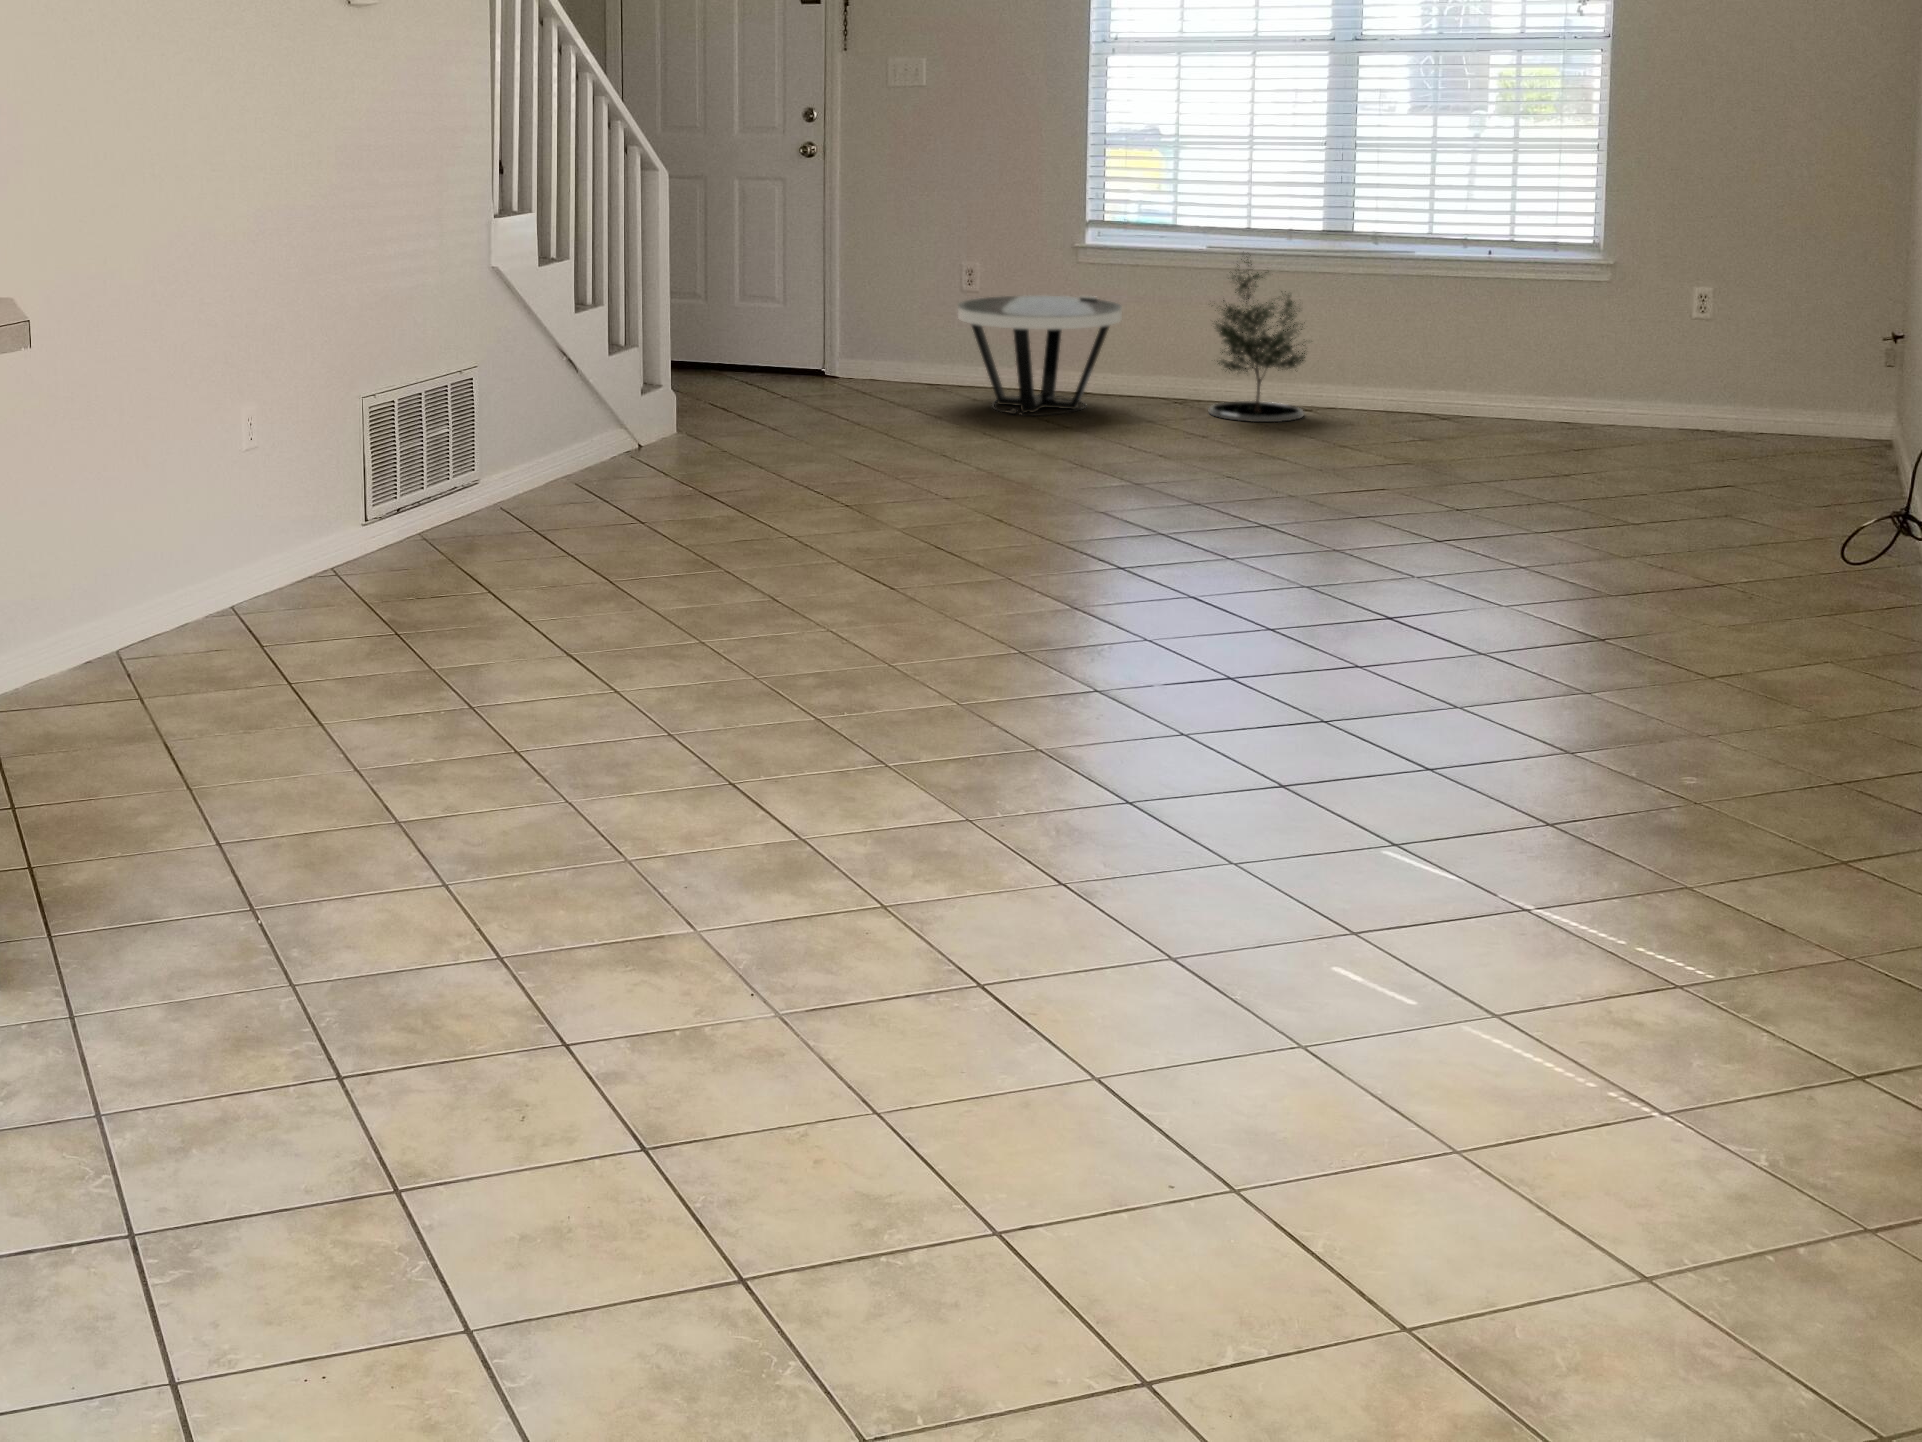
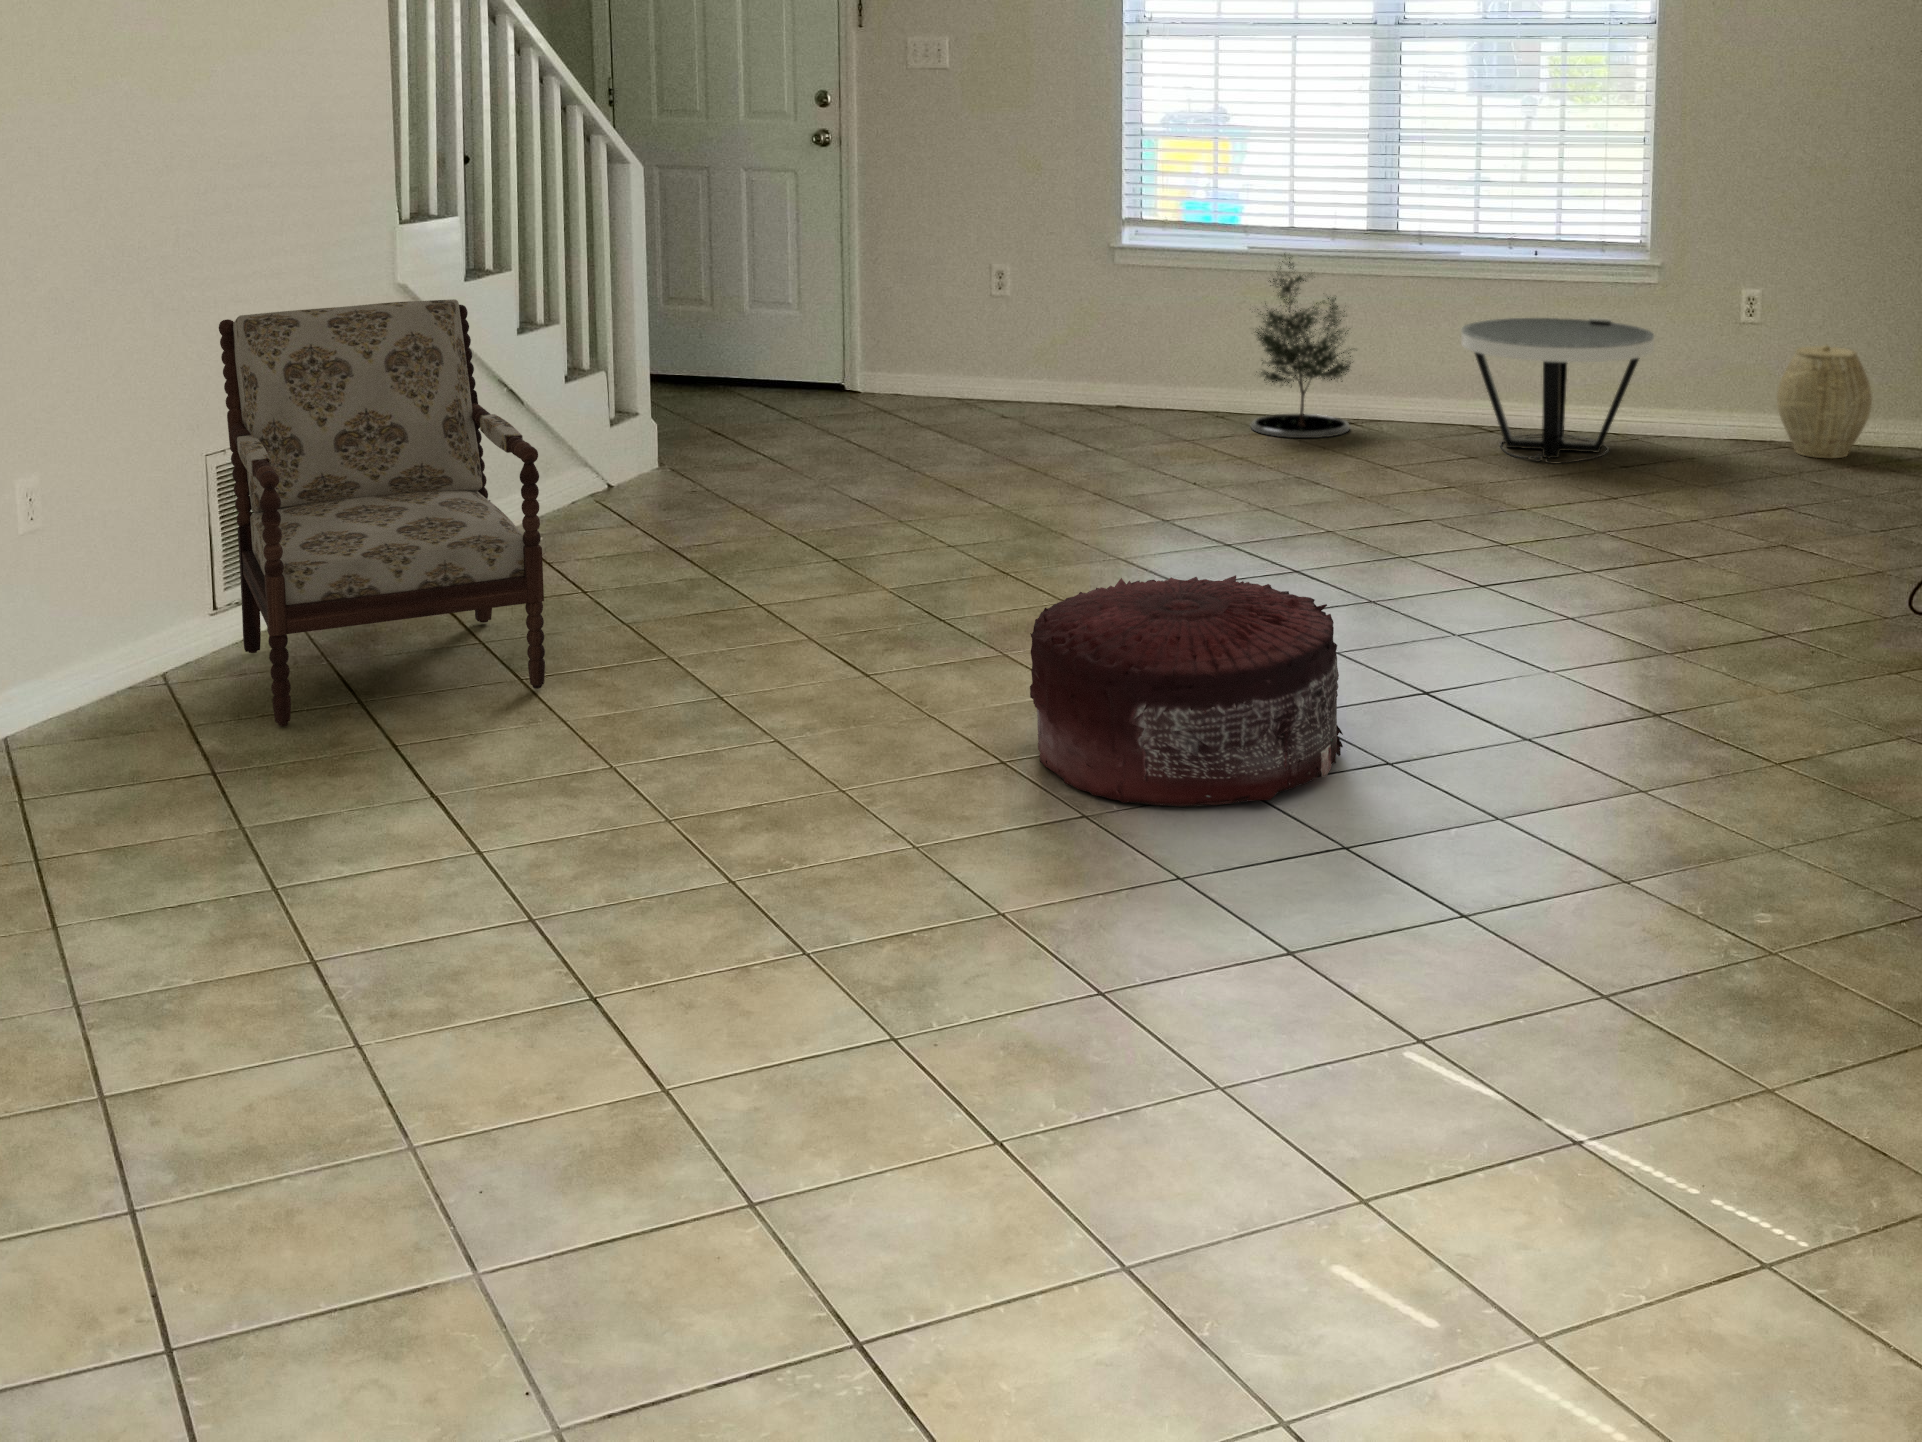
armchair: none [375,274,639,603] -> present [219,299,545,726]
side table: present [958,296,1122,415] -> present [1461,318,1654,464]
woven basket: none [1732,340,1830,449] -> present [1777,345,1872,458]
pouf: none [1049,504,1319,683] -> present [1030,575,1343,807]

